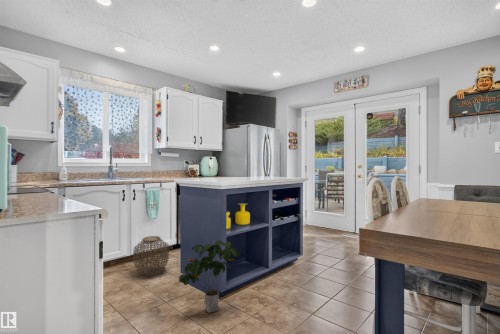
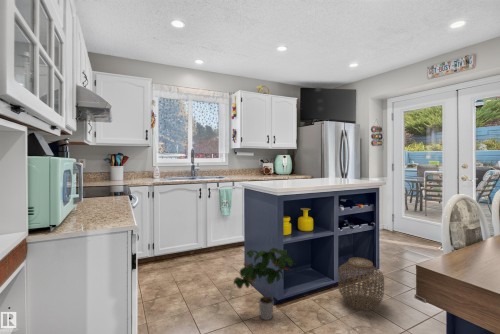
woven basket: present [133,236,169,276] -> present [338,258,384,311]

